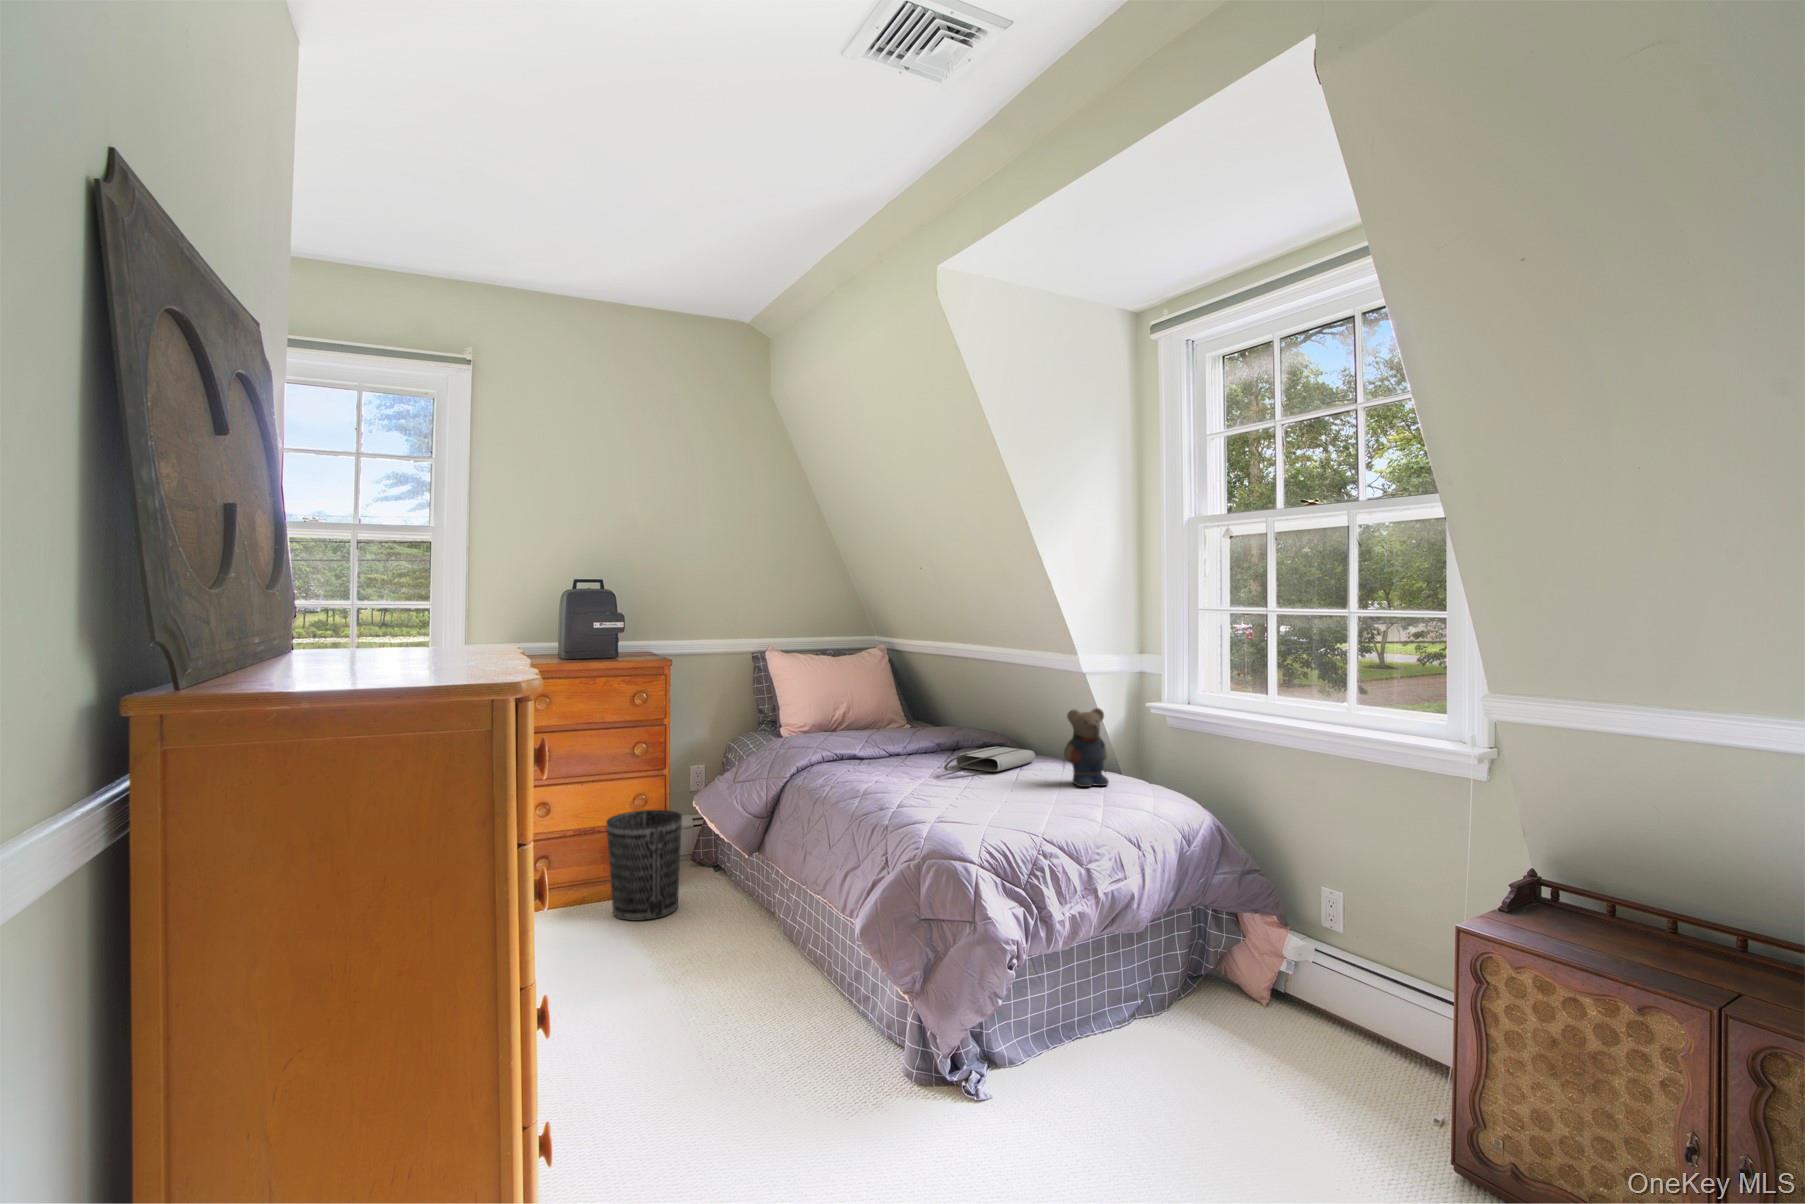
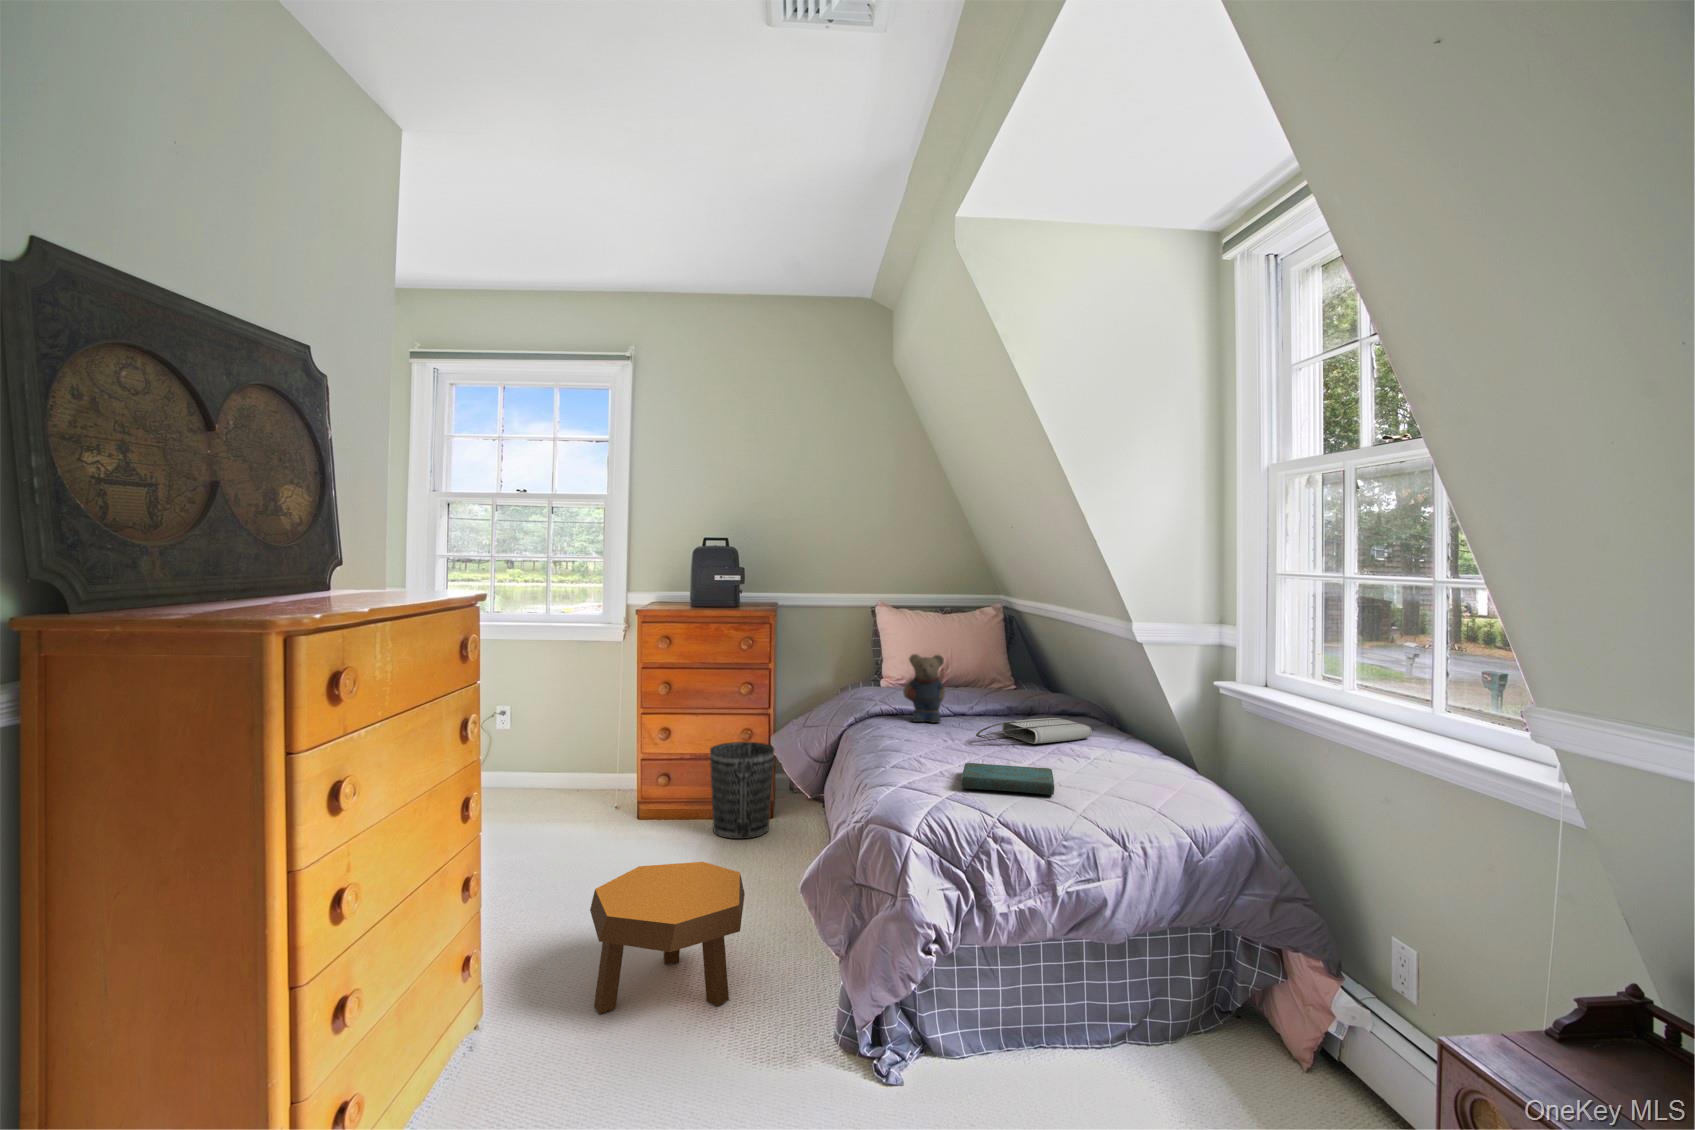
teddy bear: present [1064,708,1109,787] -> present [903,654,945,723]
book: none [968,789,1066,816] -> present [961,763,1054,795]
footstool: none [606,937,791,1117] -> present [590,862,745,1014]

